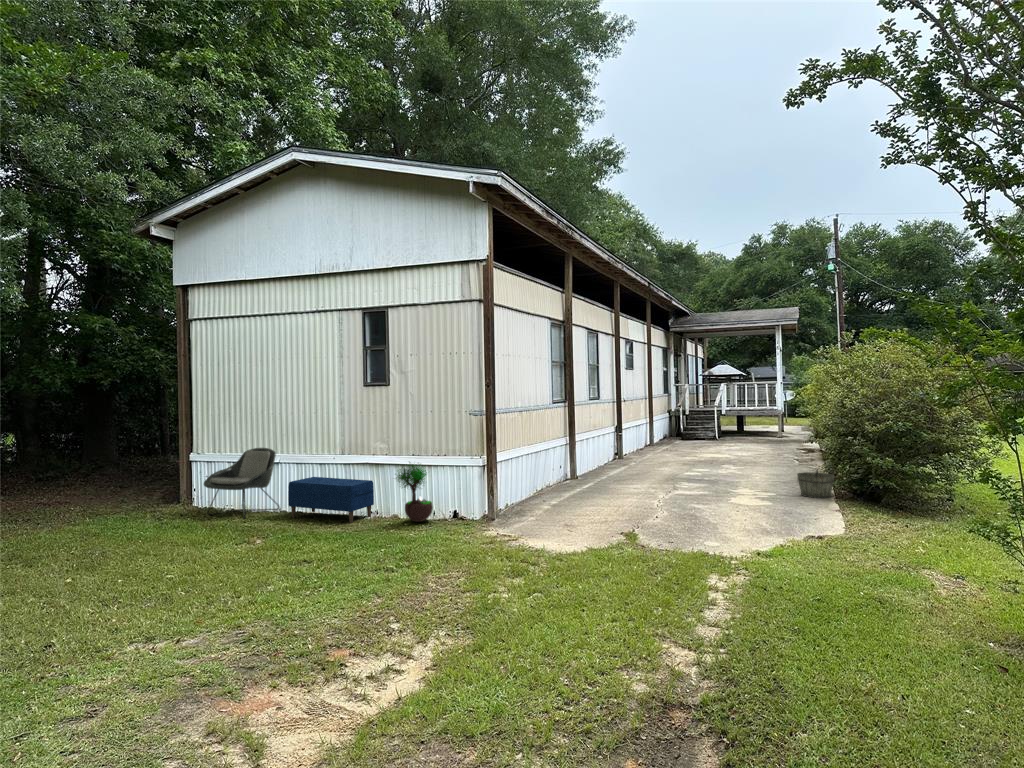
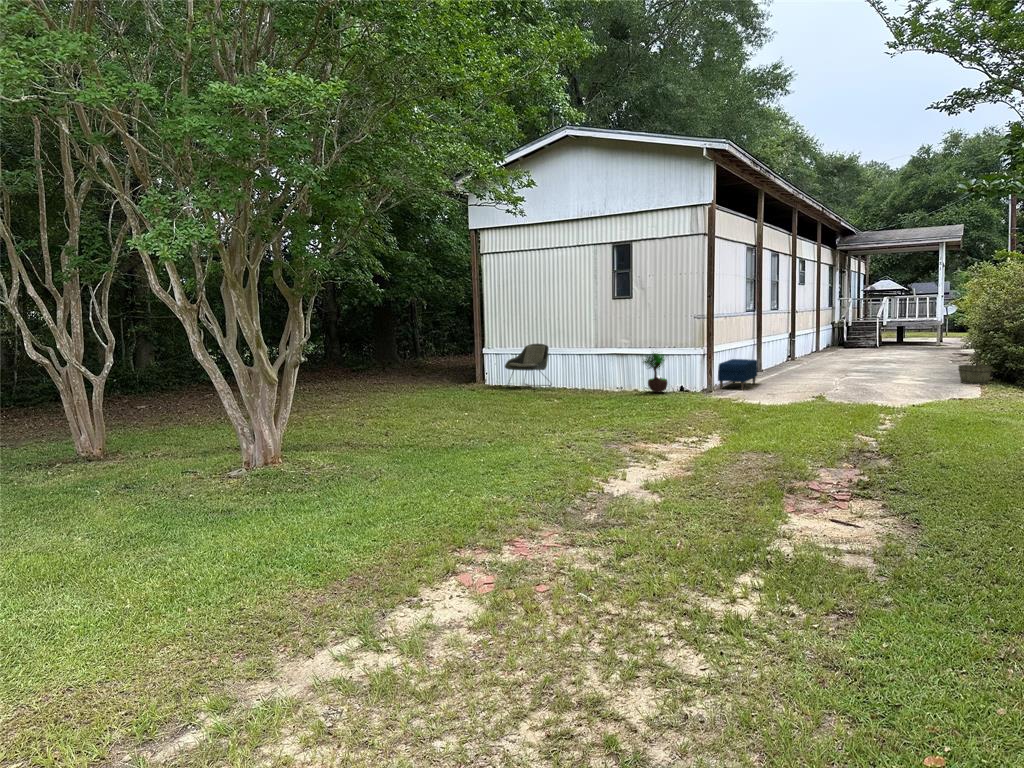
bench: present [288,477,374,523] -> present [718,359,758,390]

